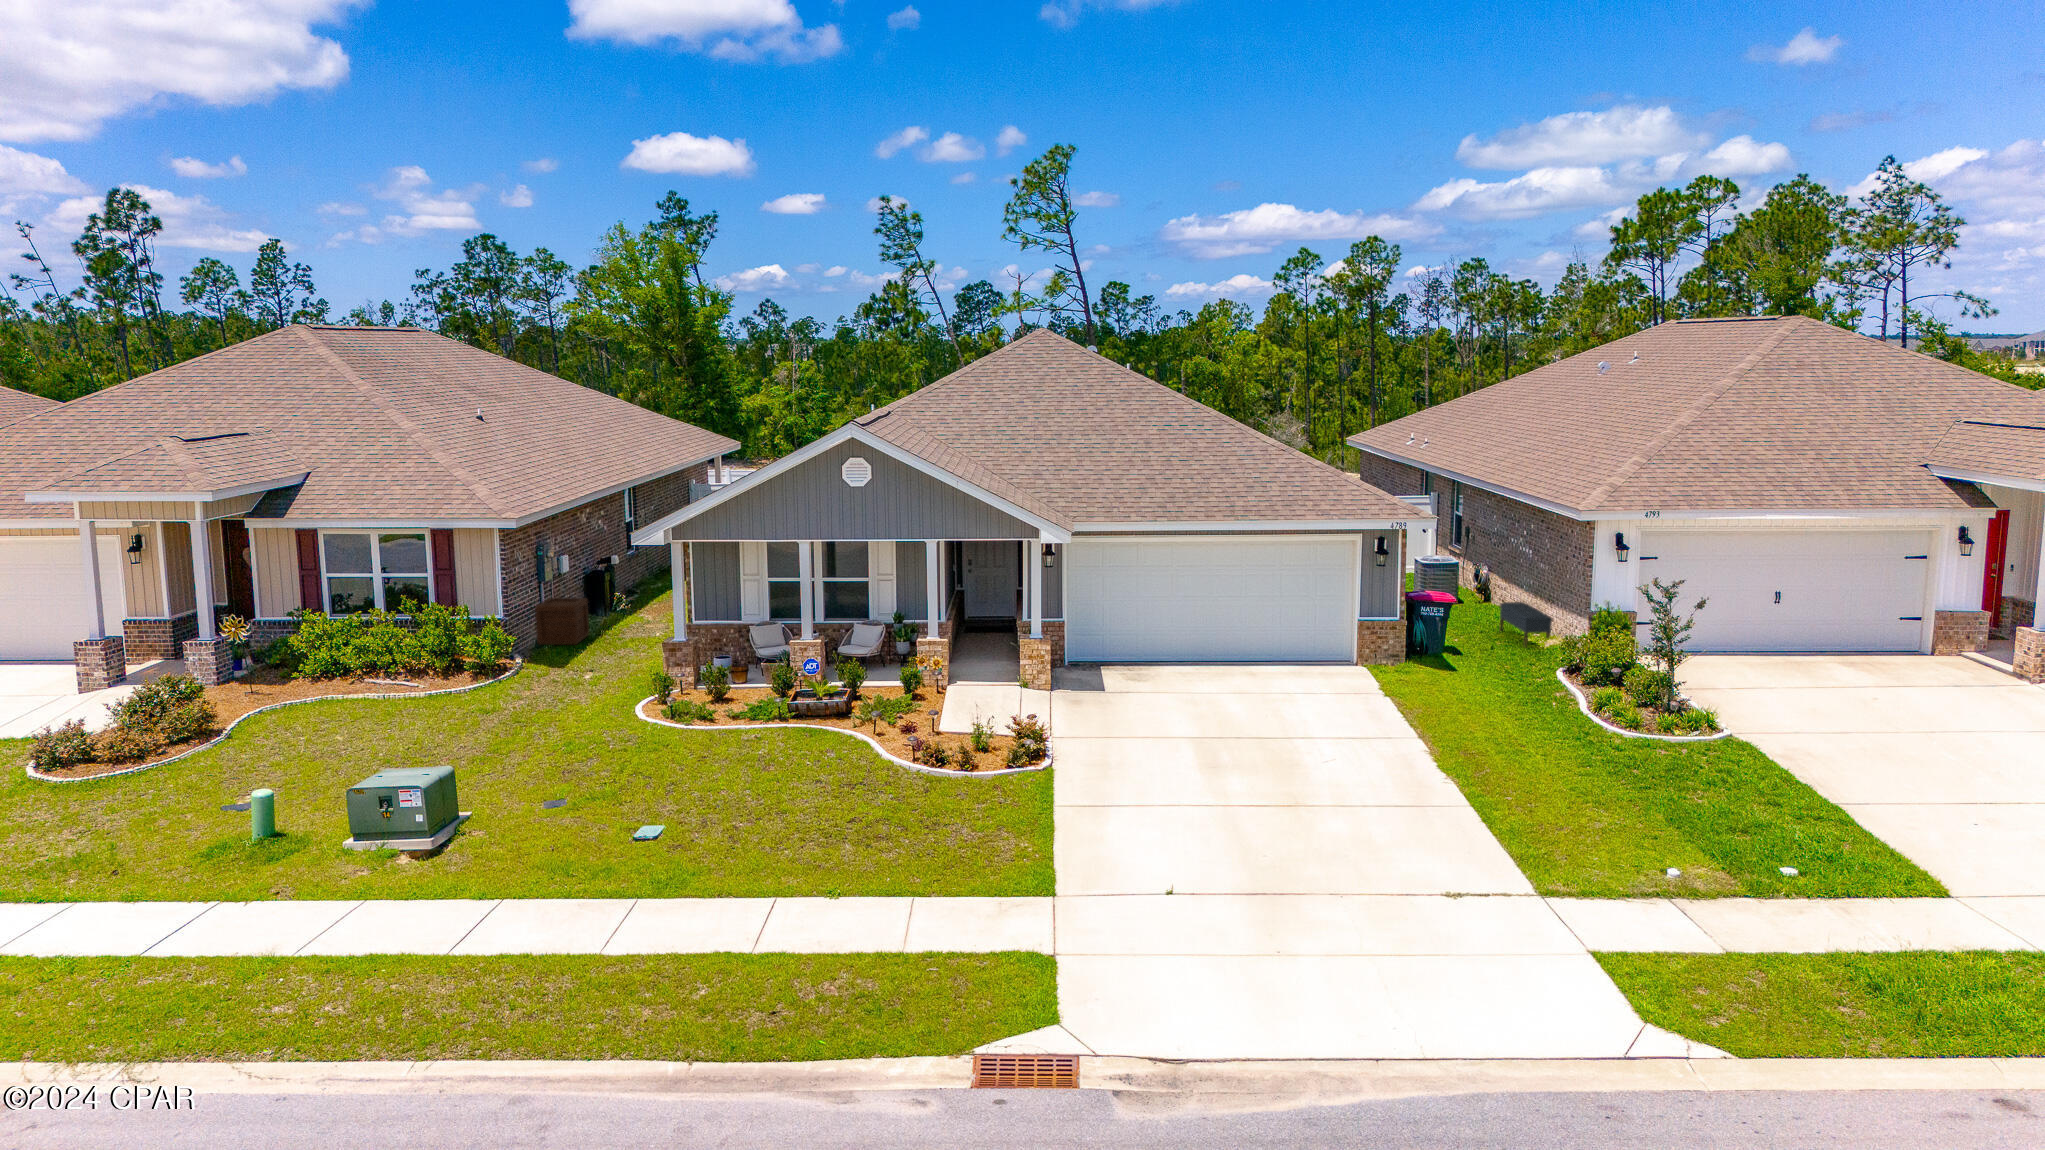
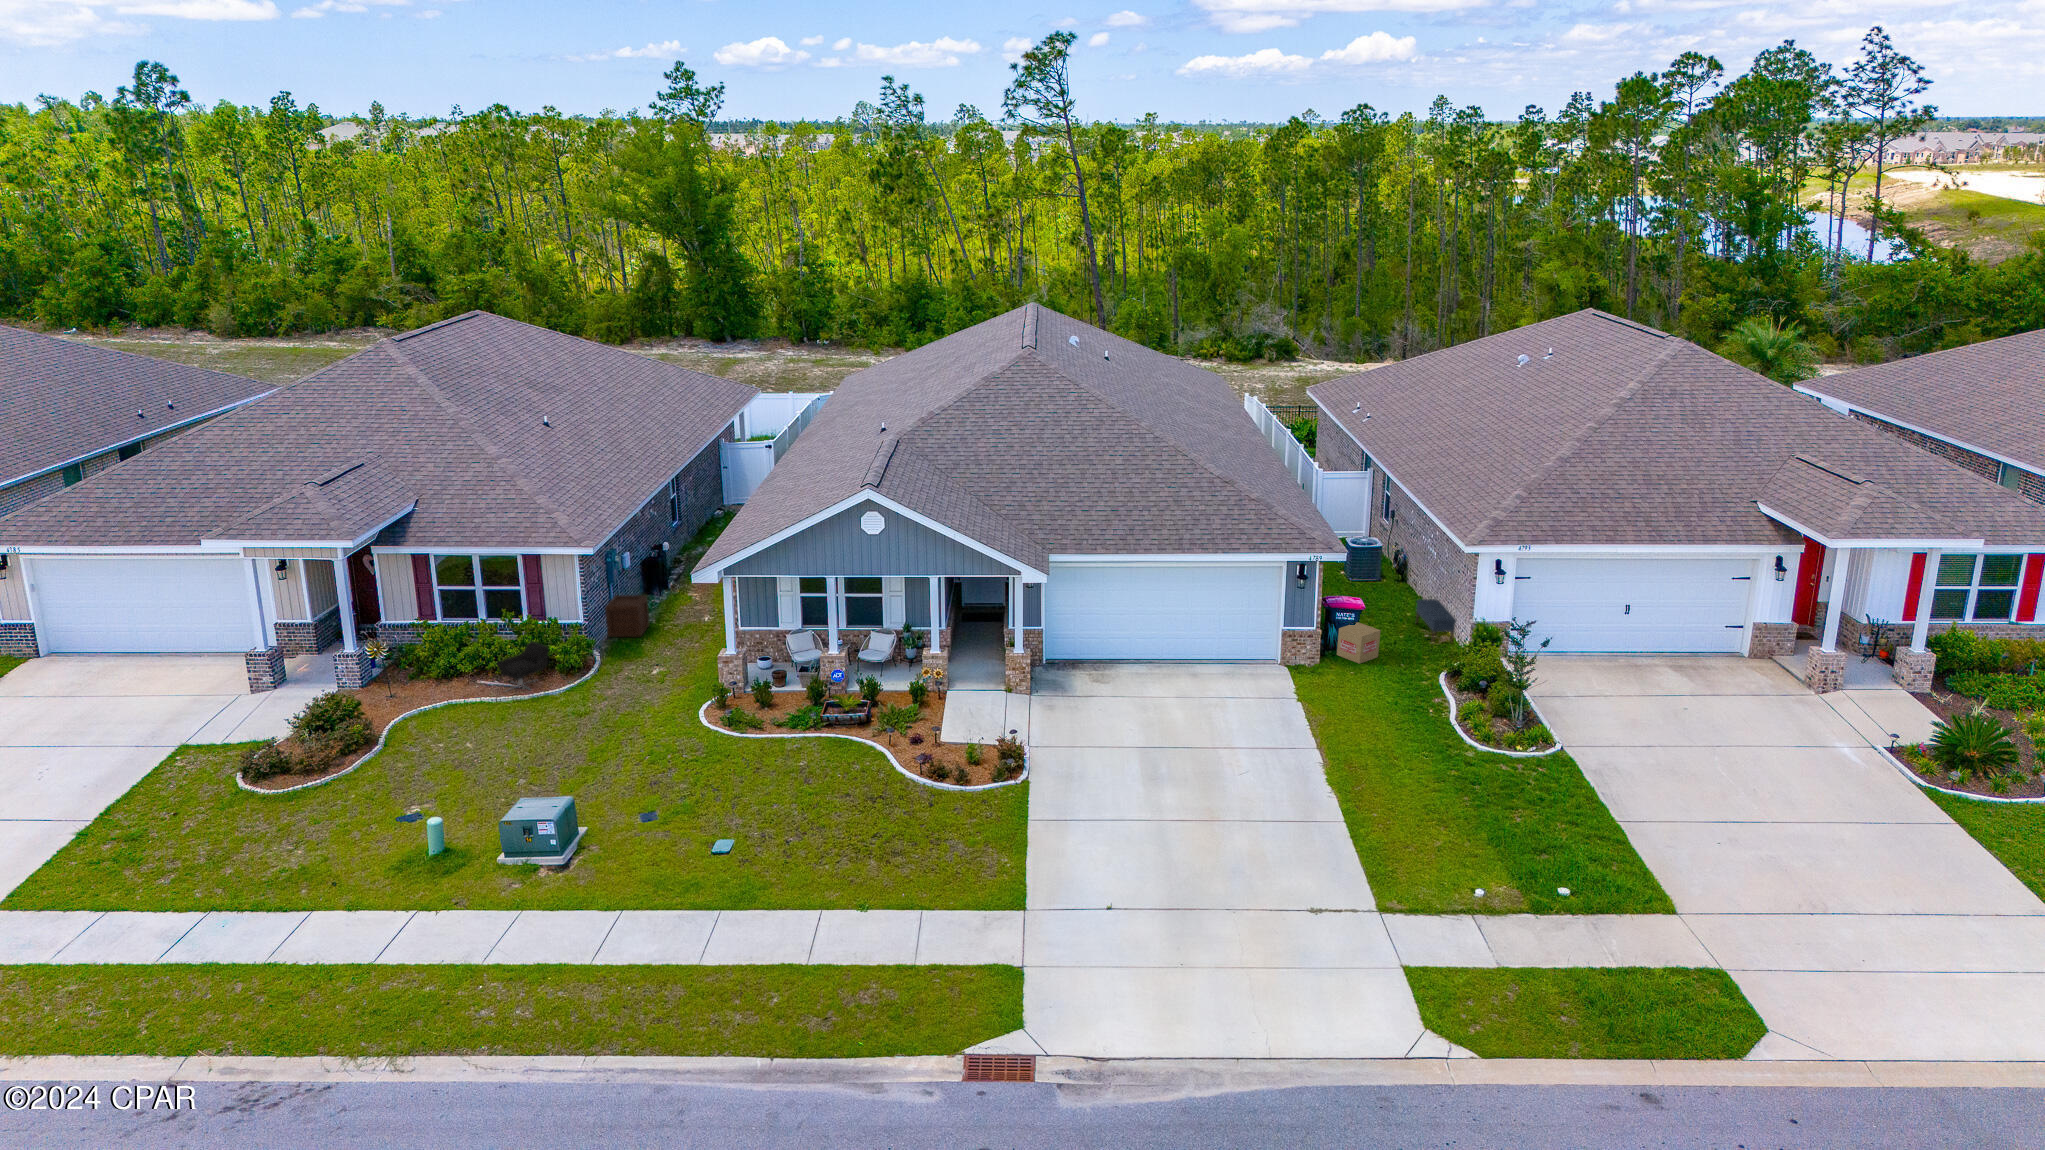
cardboard box: none [1413,619,1466,664] -> present [1337,622,1381,664]
lounge chair: none [392,632,458,690] -> present [496,641,549,689]

